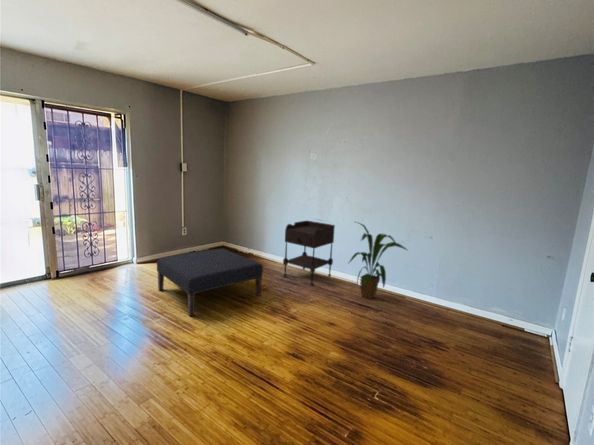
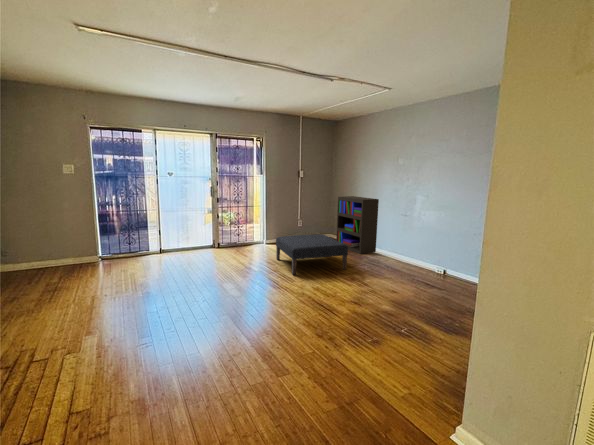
bookshelf: none [235,197,287,268] -> present [336,196,379,254]
side table: present [283,221,335,285] -> none [370,215,417,268]
house plant: present [350,223,406,299] -> none [417,214,476,282]

